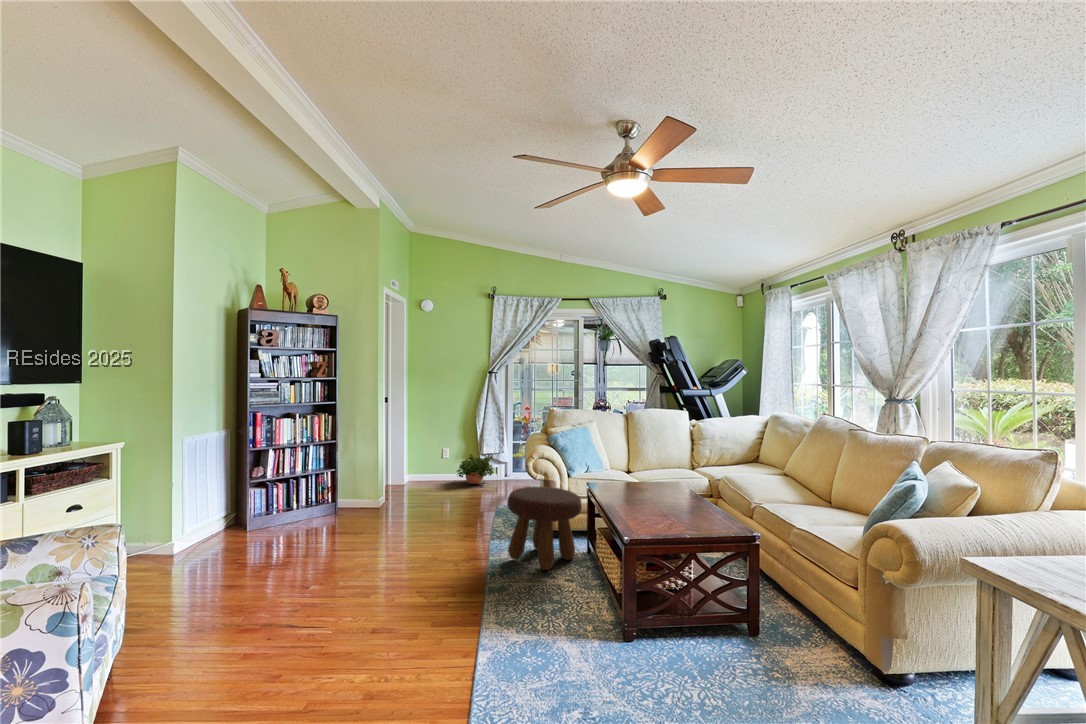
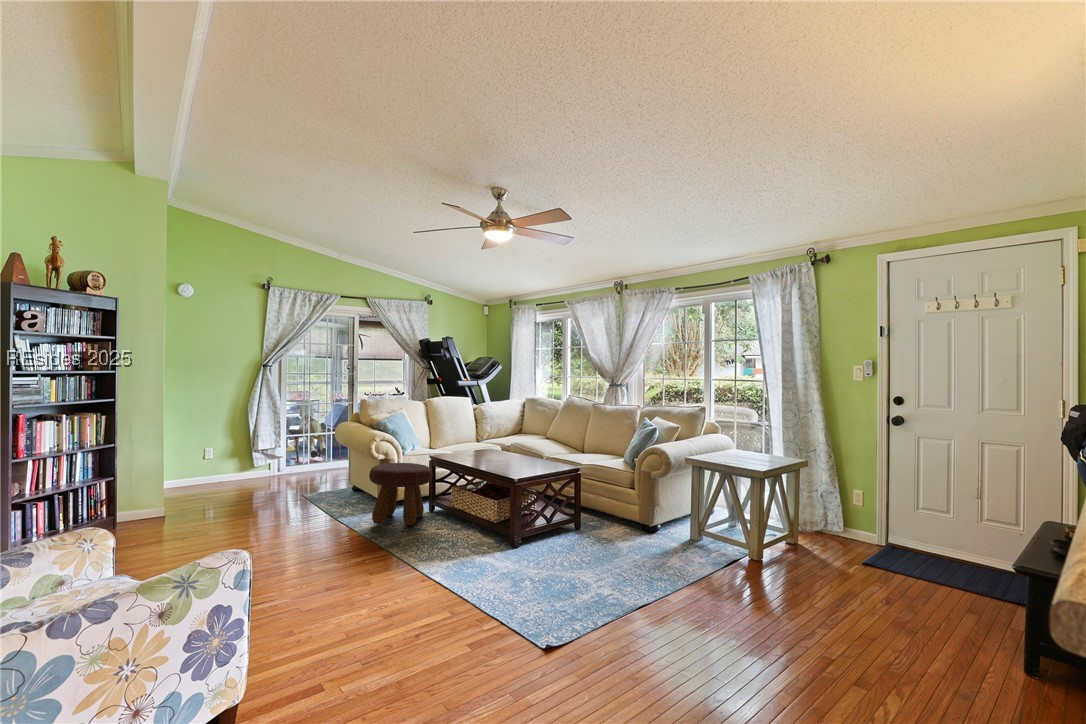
potted plant: present [457,455,494,486] -> none [227,450,274,483]

